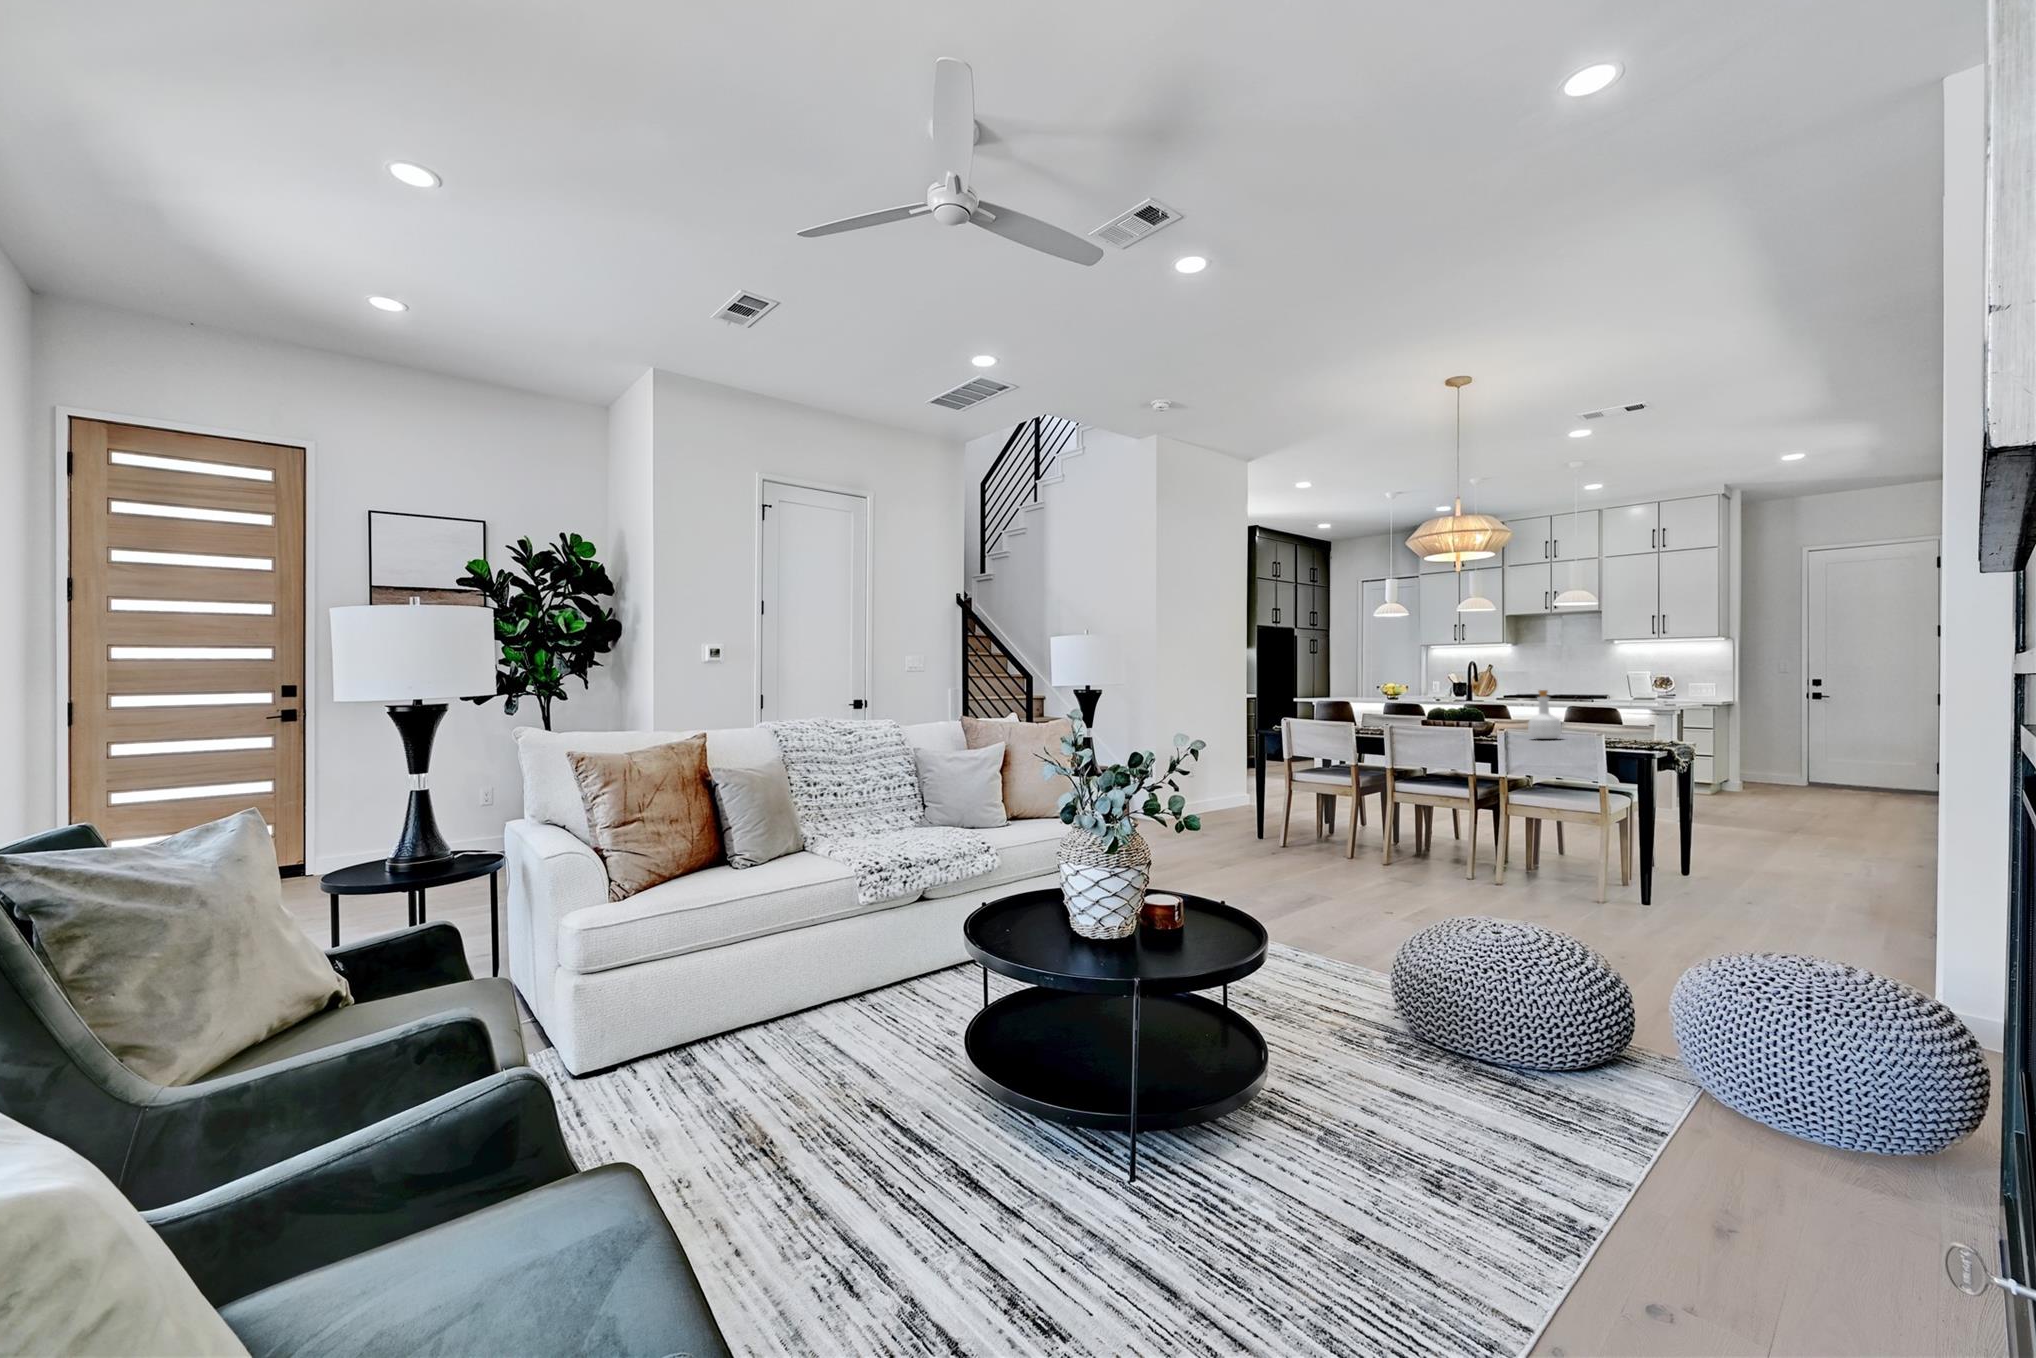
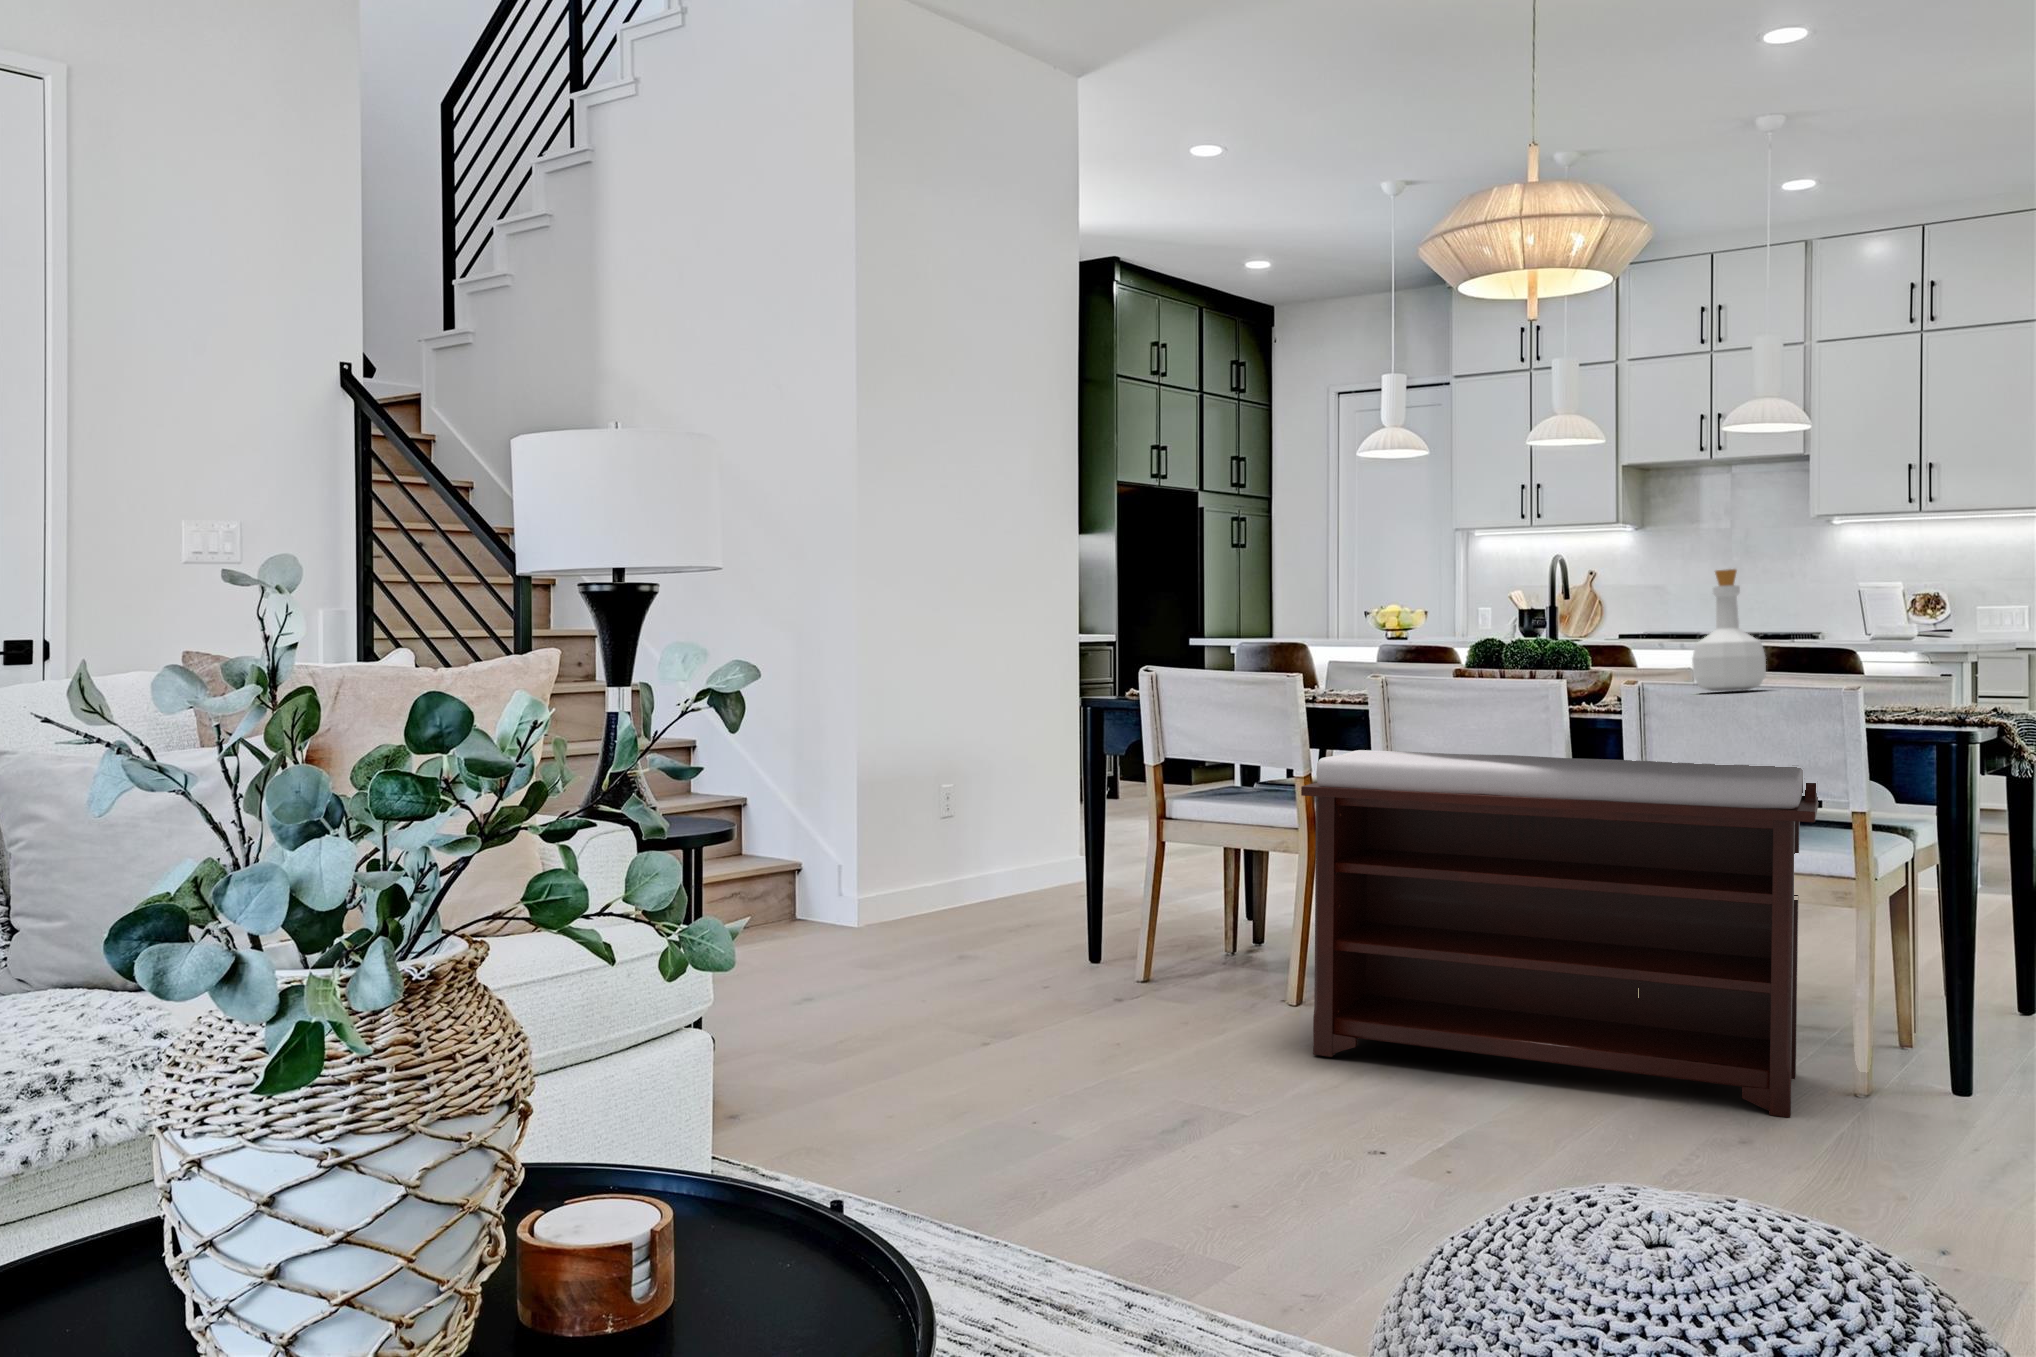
bench: none [1356,756,1588,913] -> present [1301,750,1818,1118]

